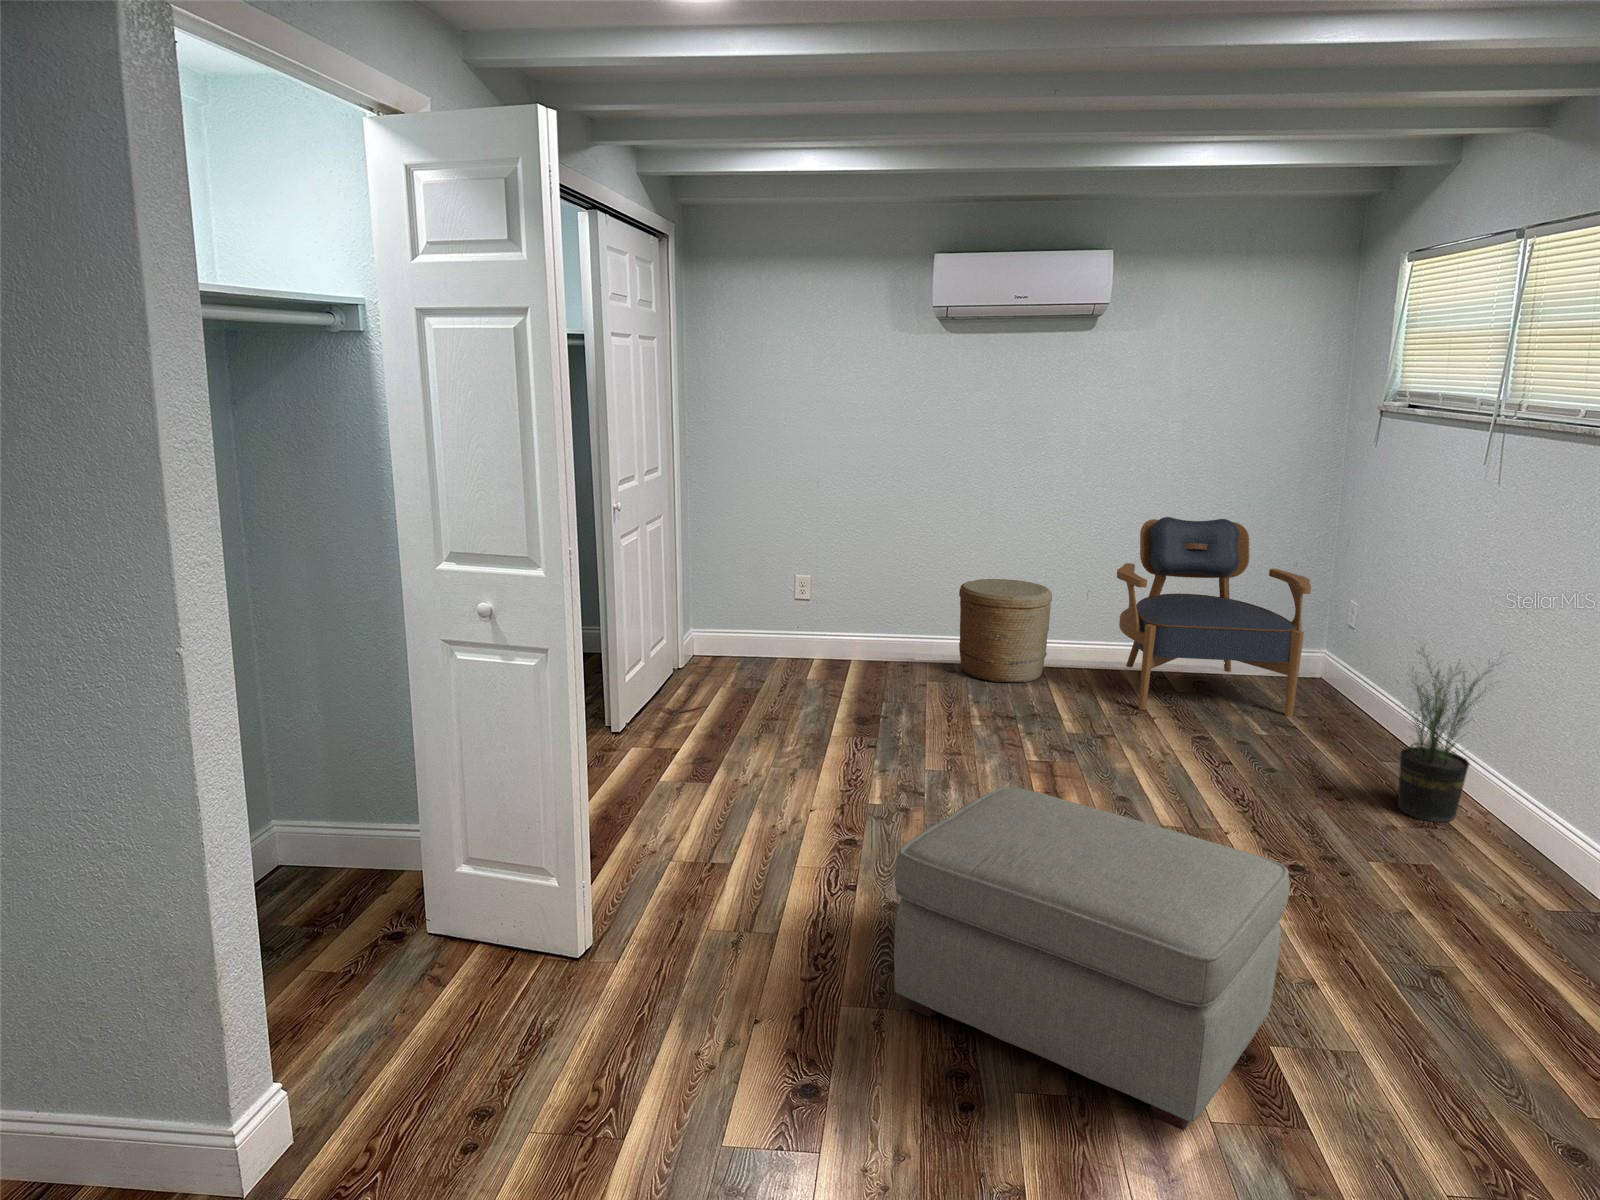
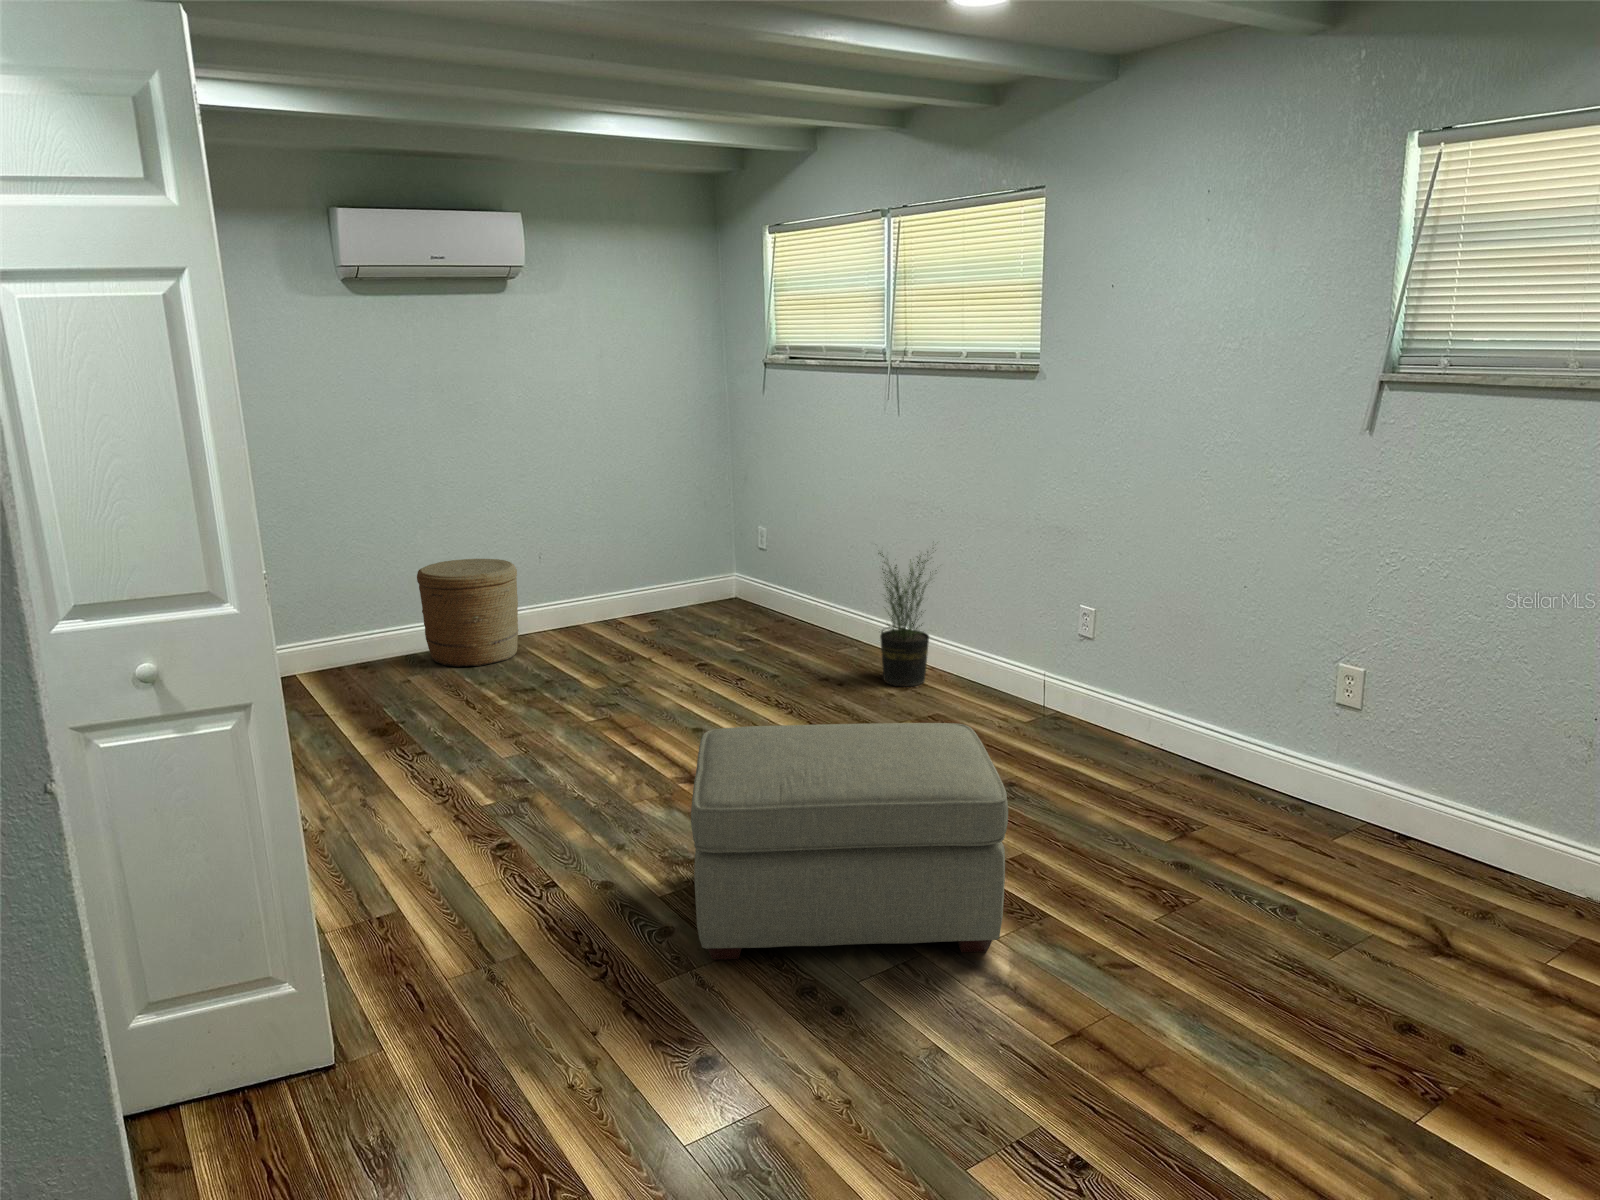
armchair: present [1117,517,1311,717] -> none [578,471,752,659]

